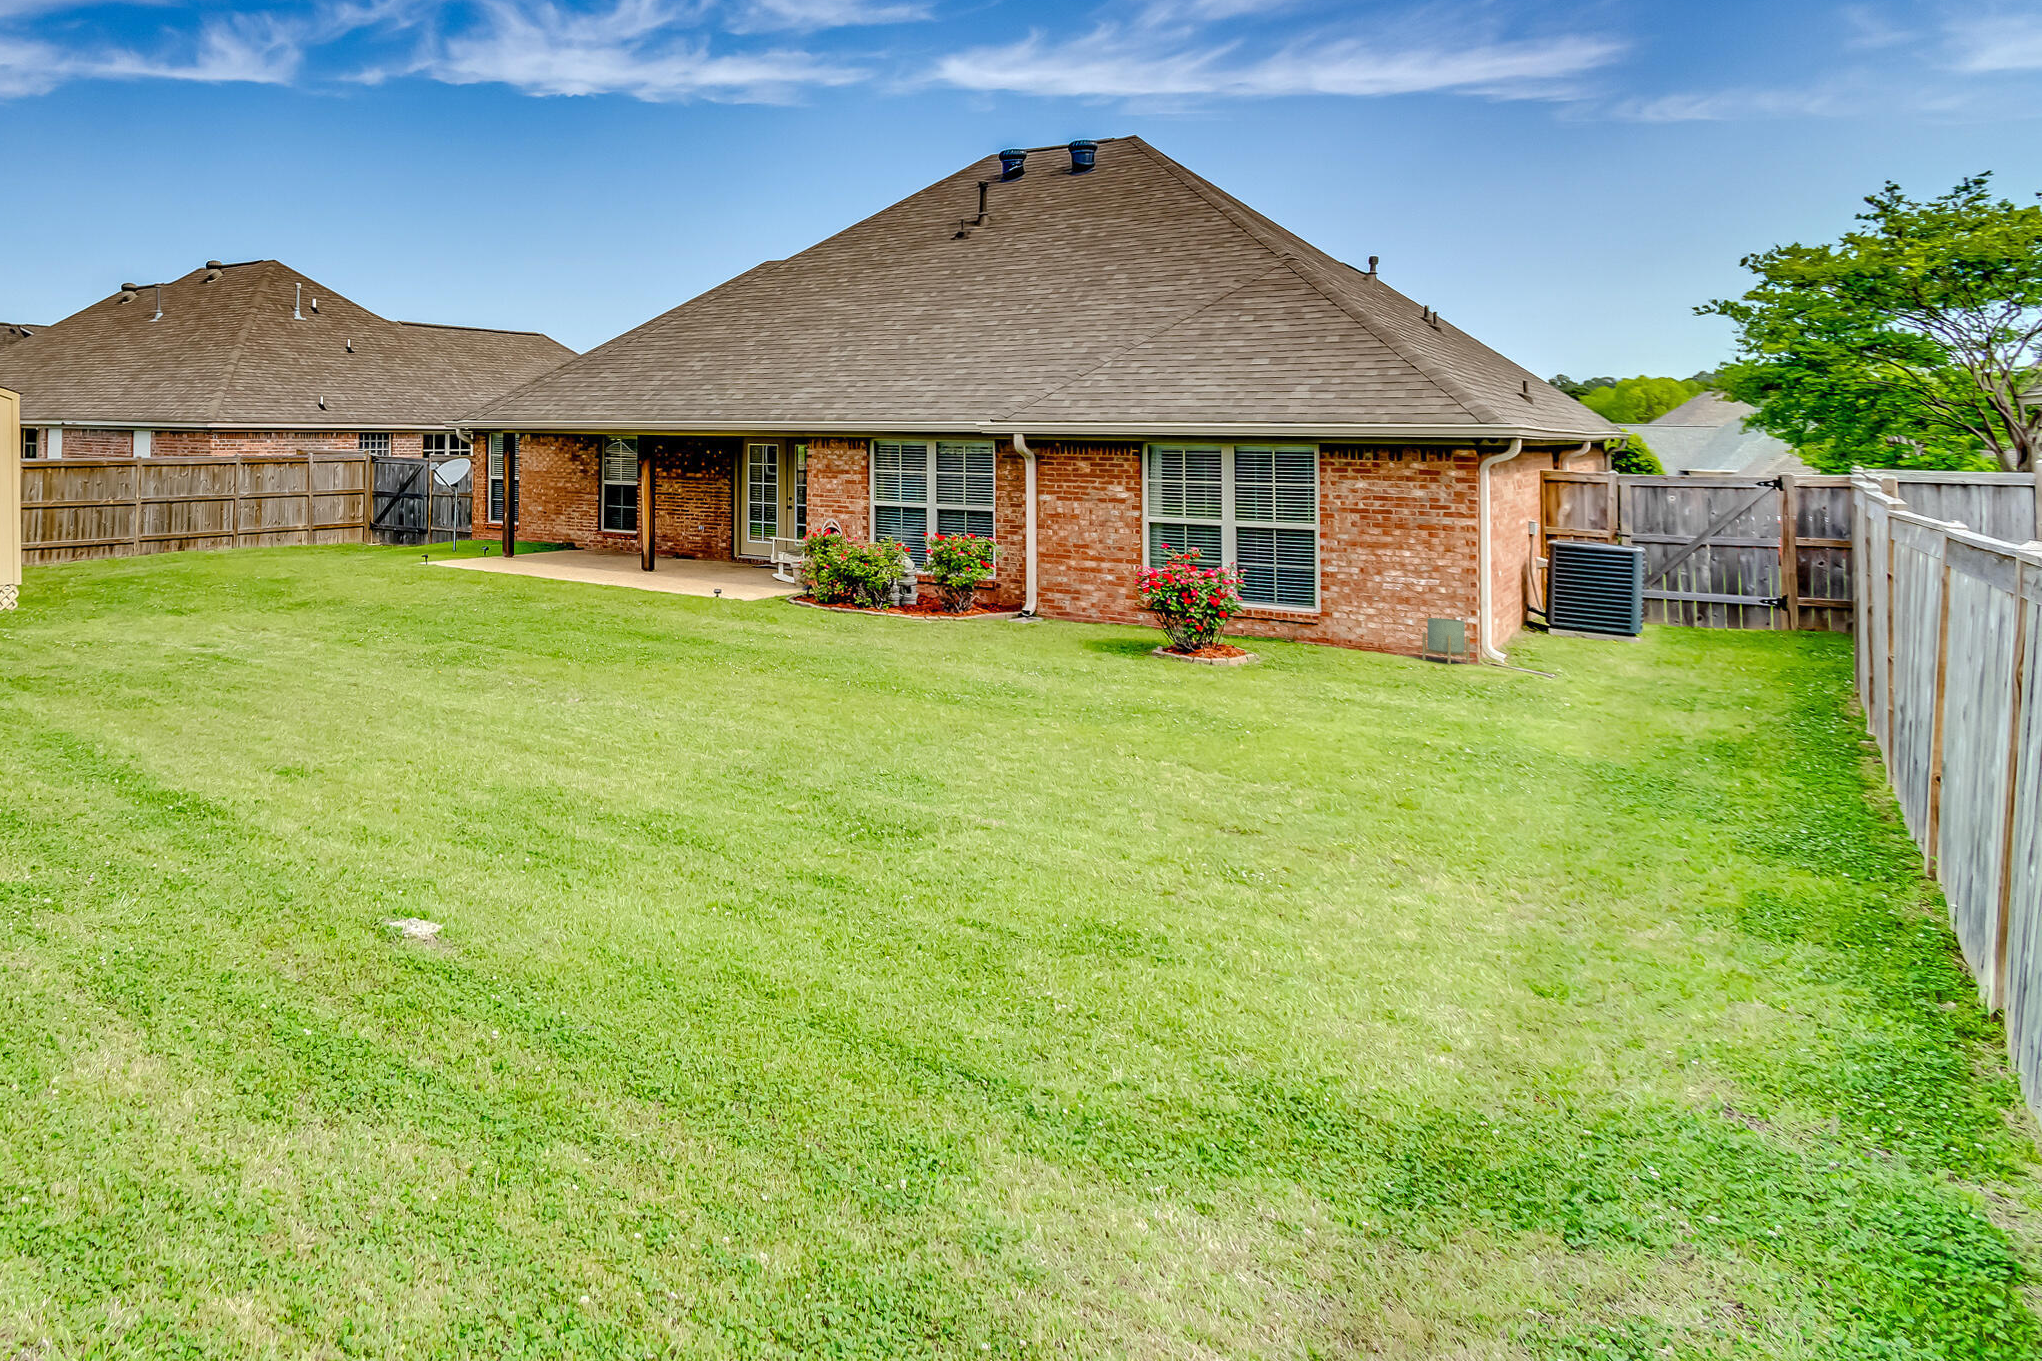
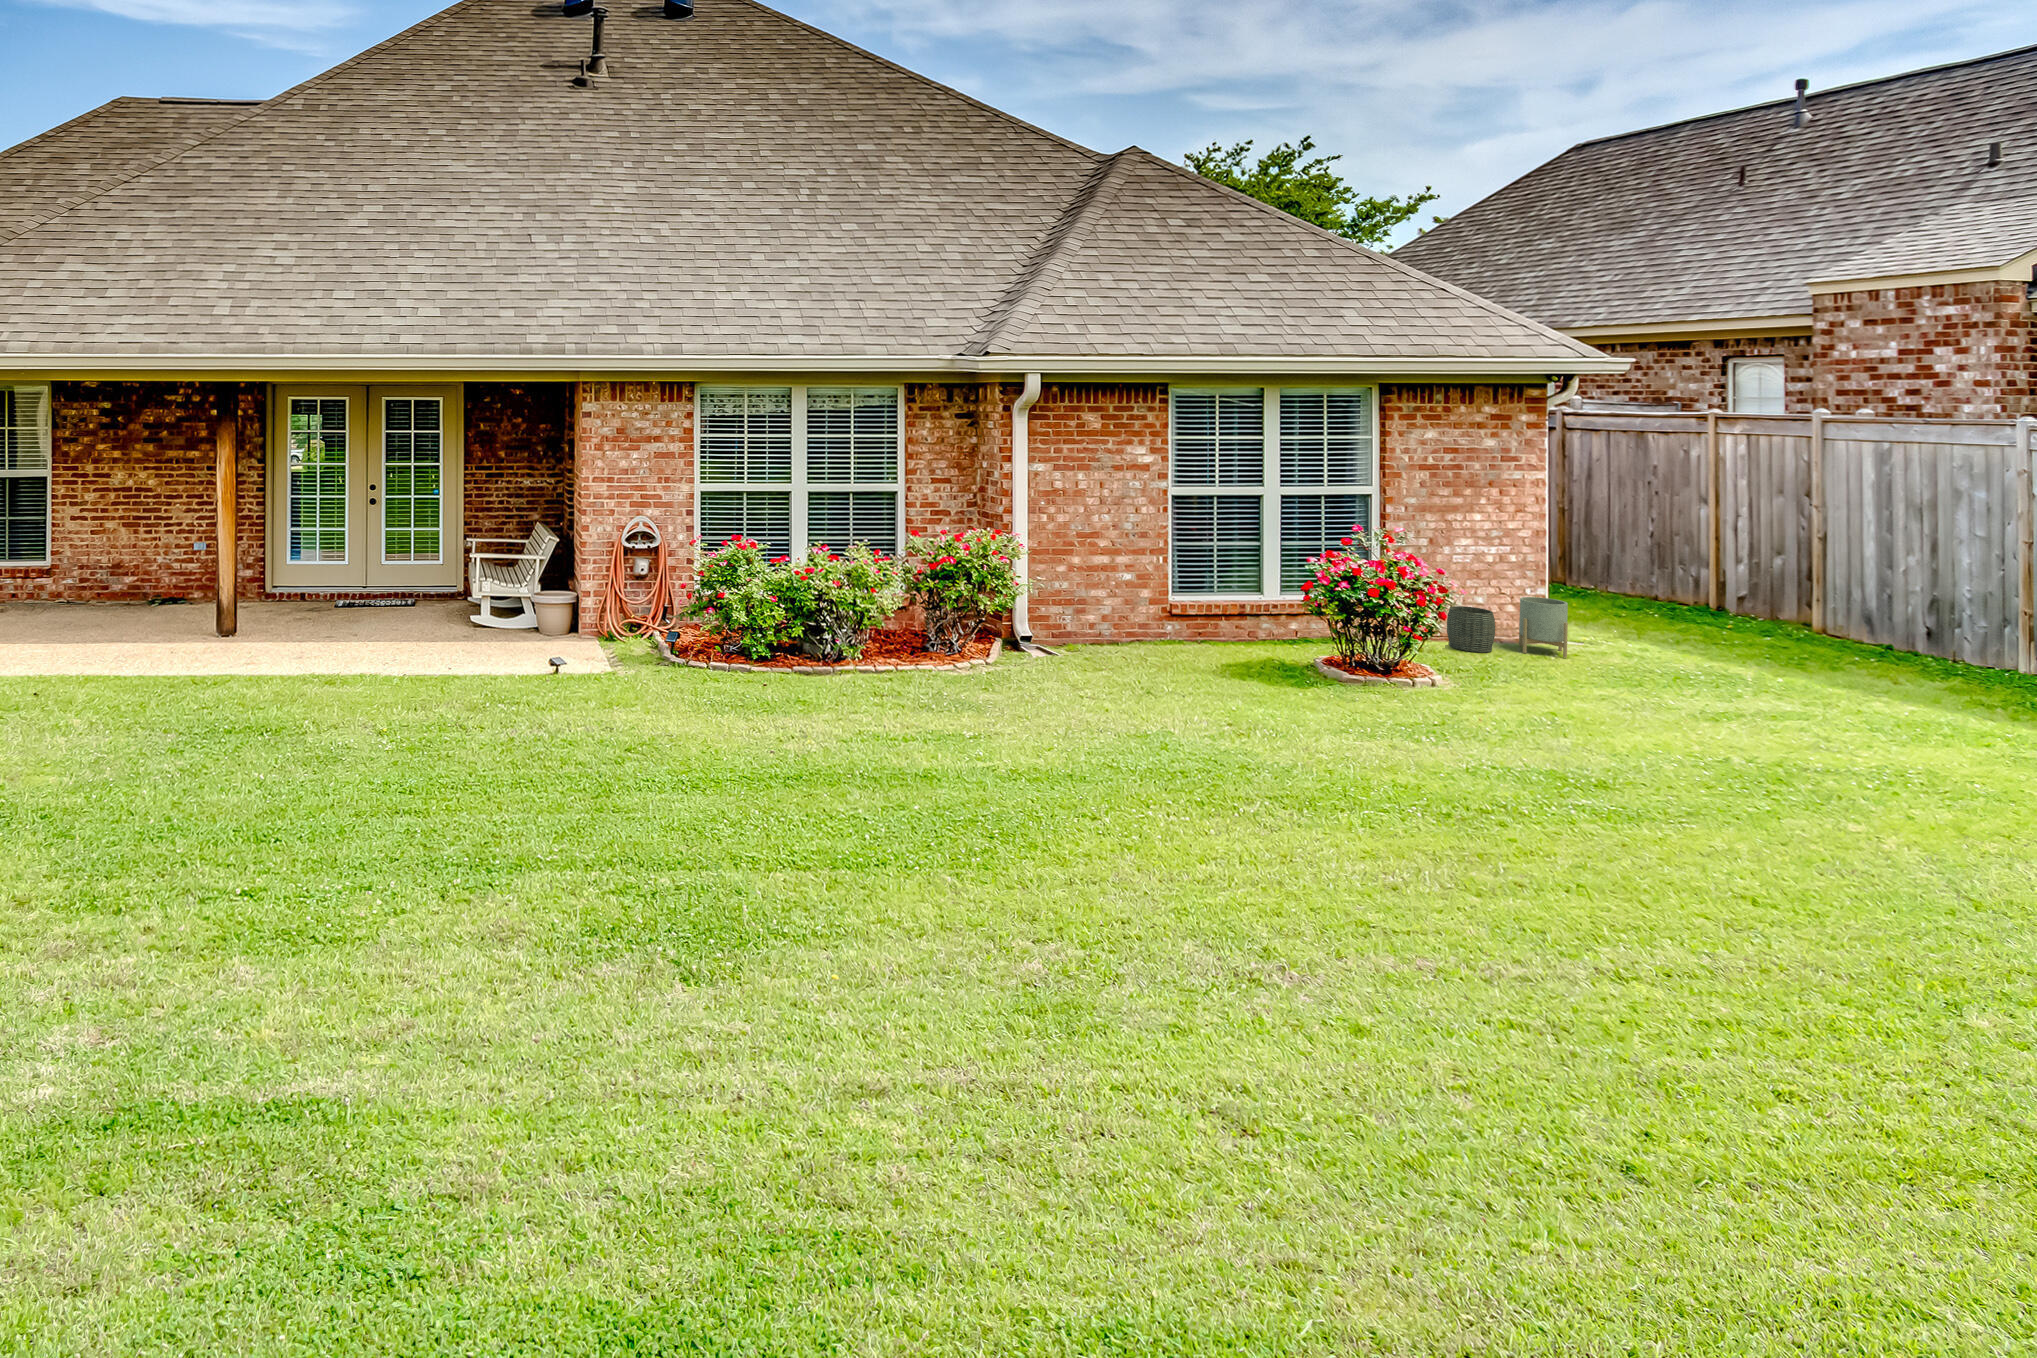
woven basket: none [1367,622,1404,656] -> present [1447,606,1495,652]

